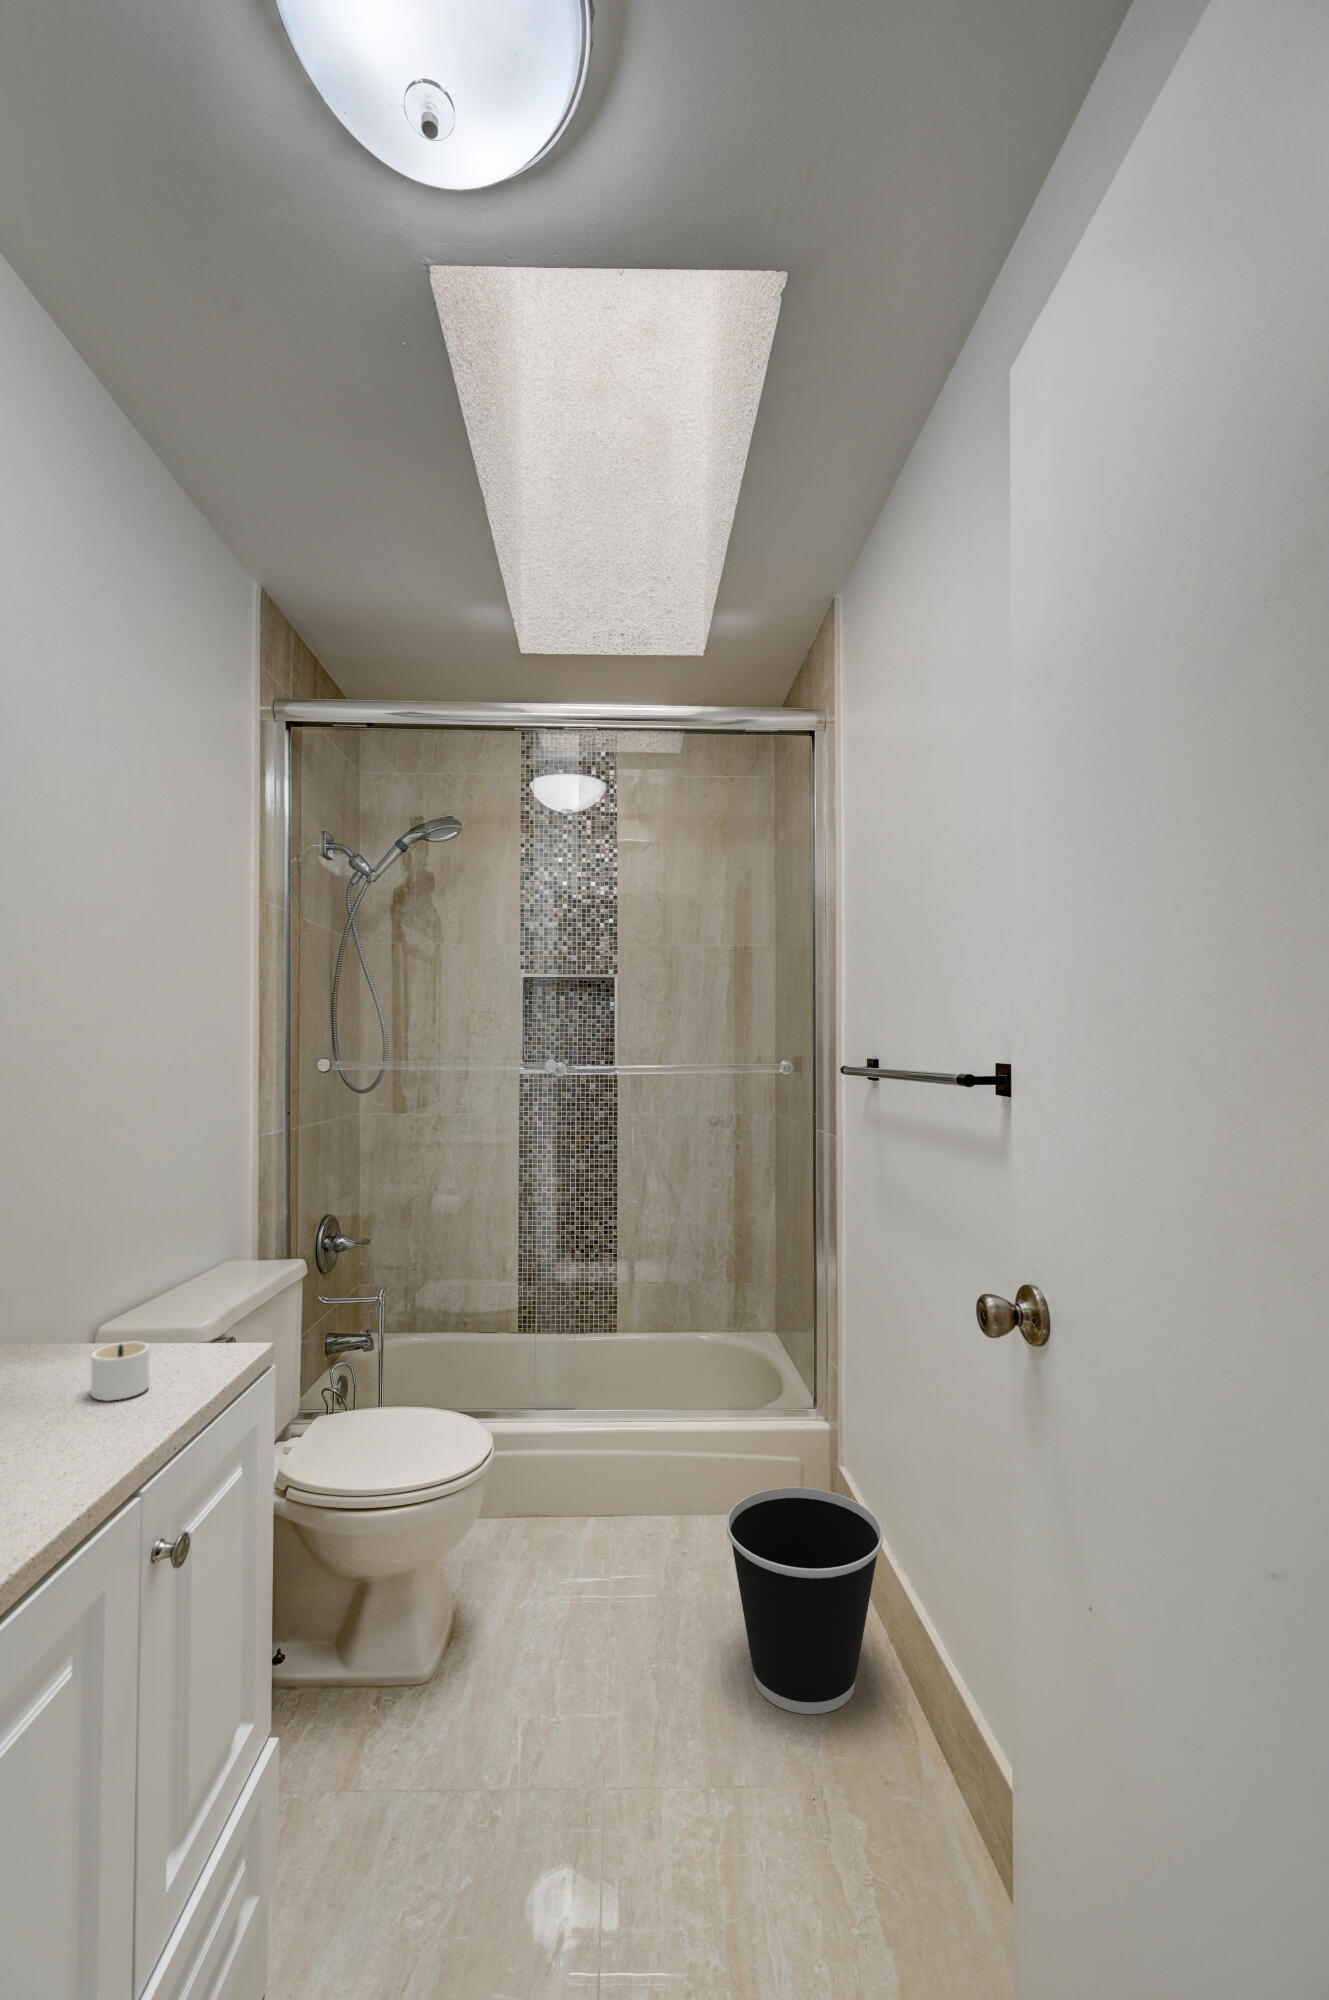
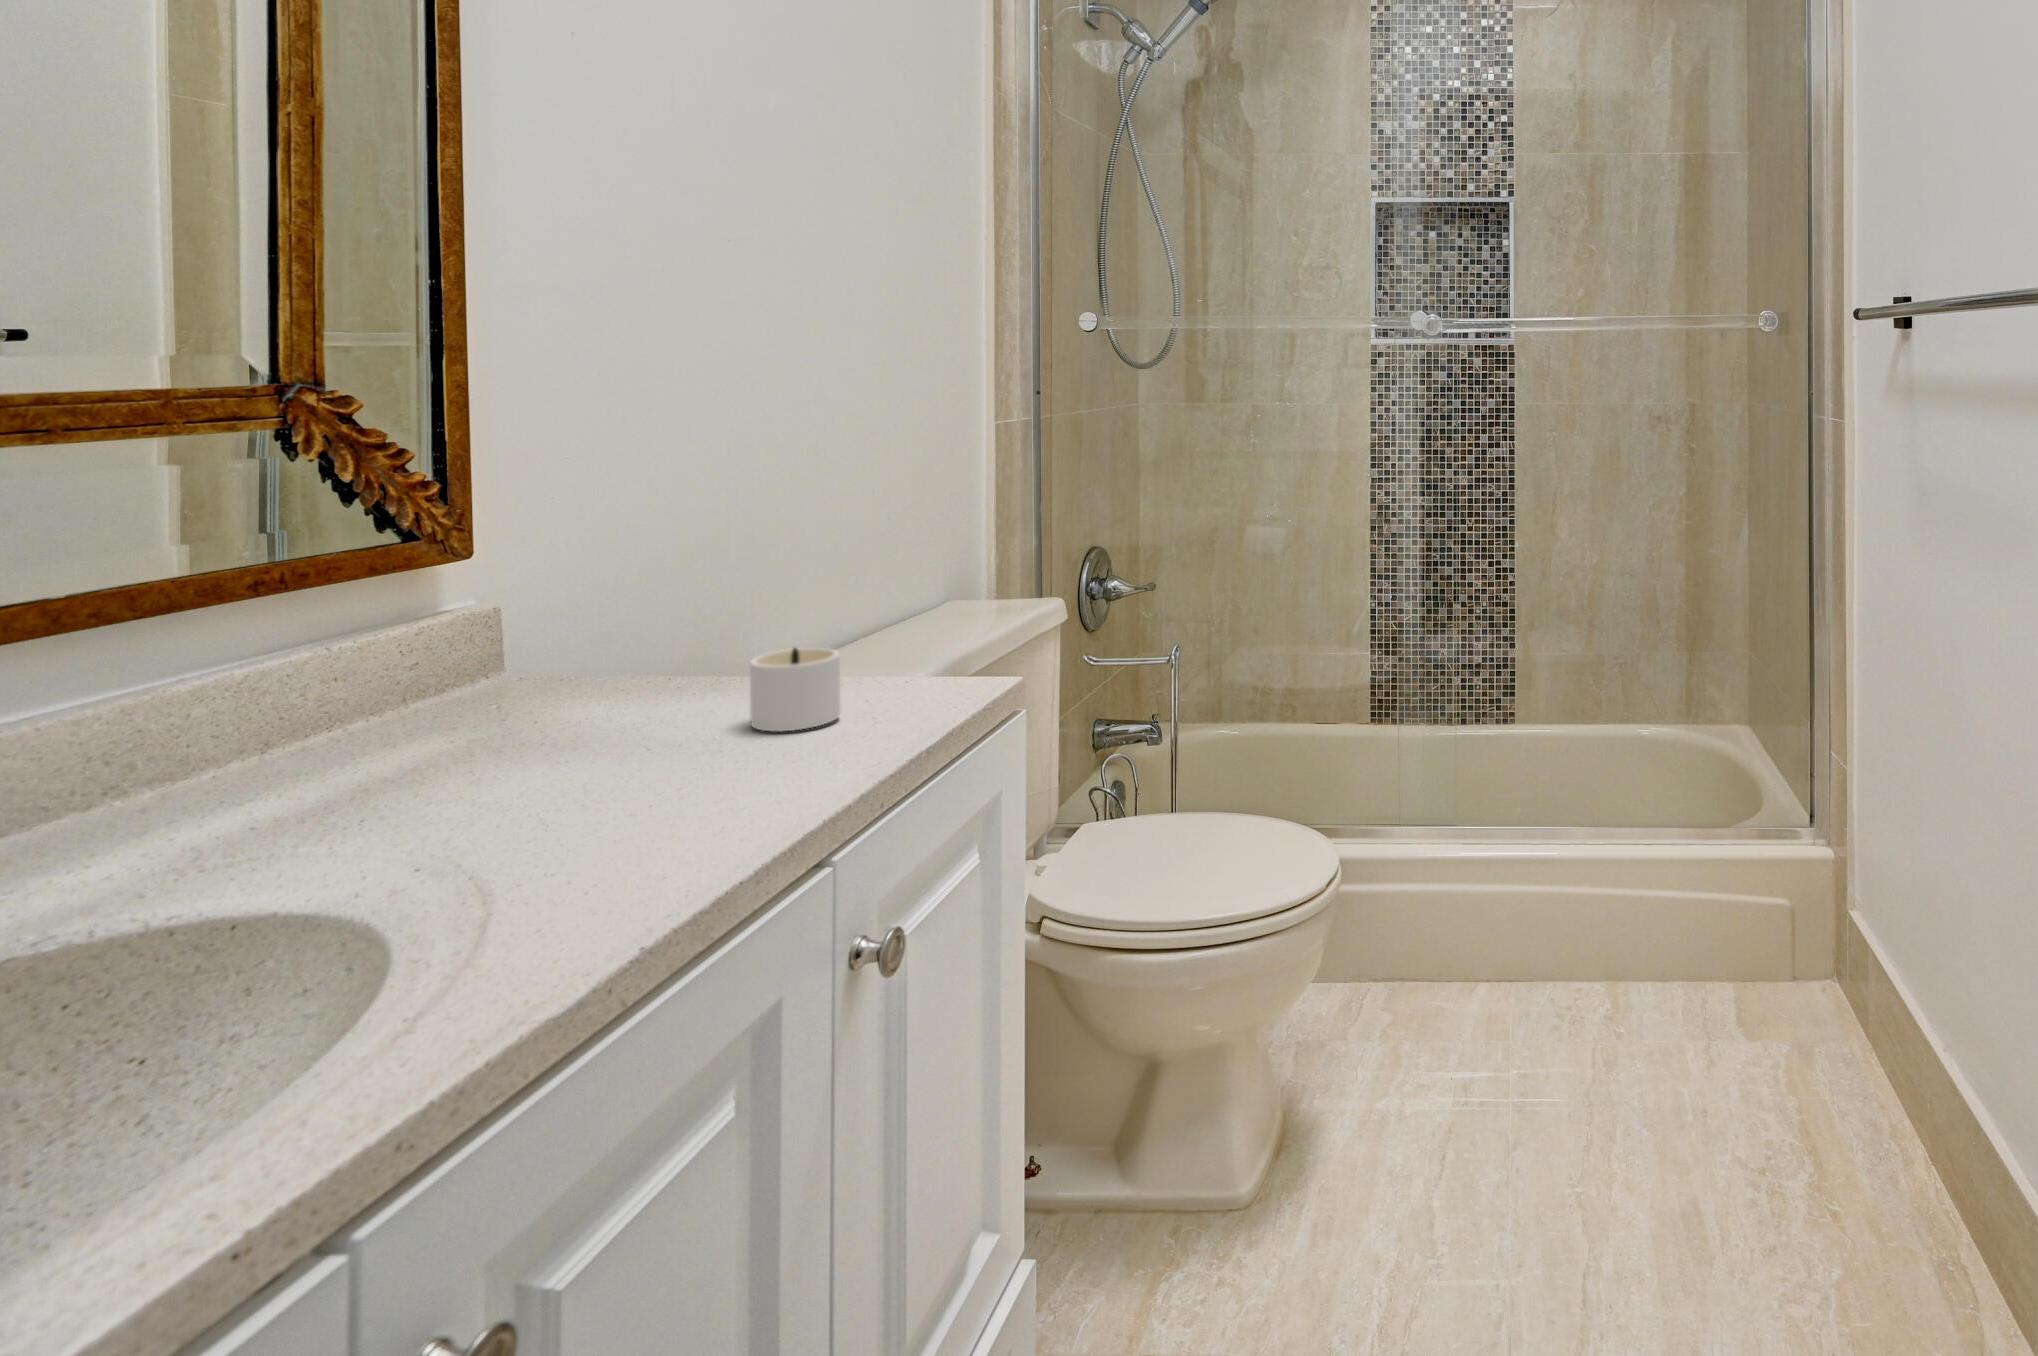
wastebasket: present [726,1487,883,1714] -> none [1704,932,1946,1265]

